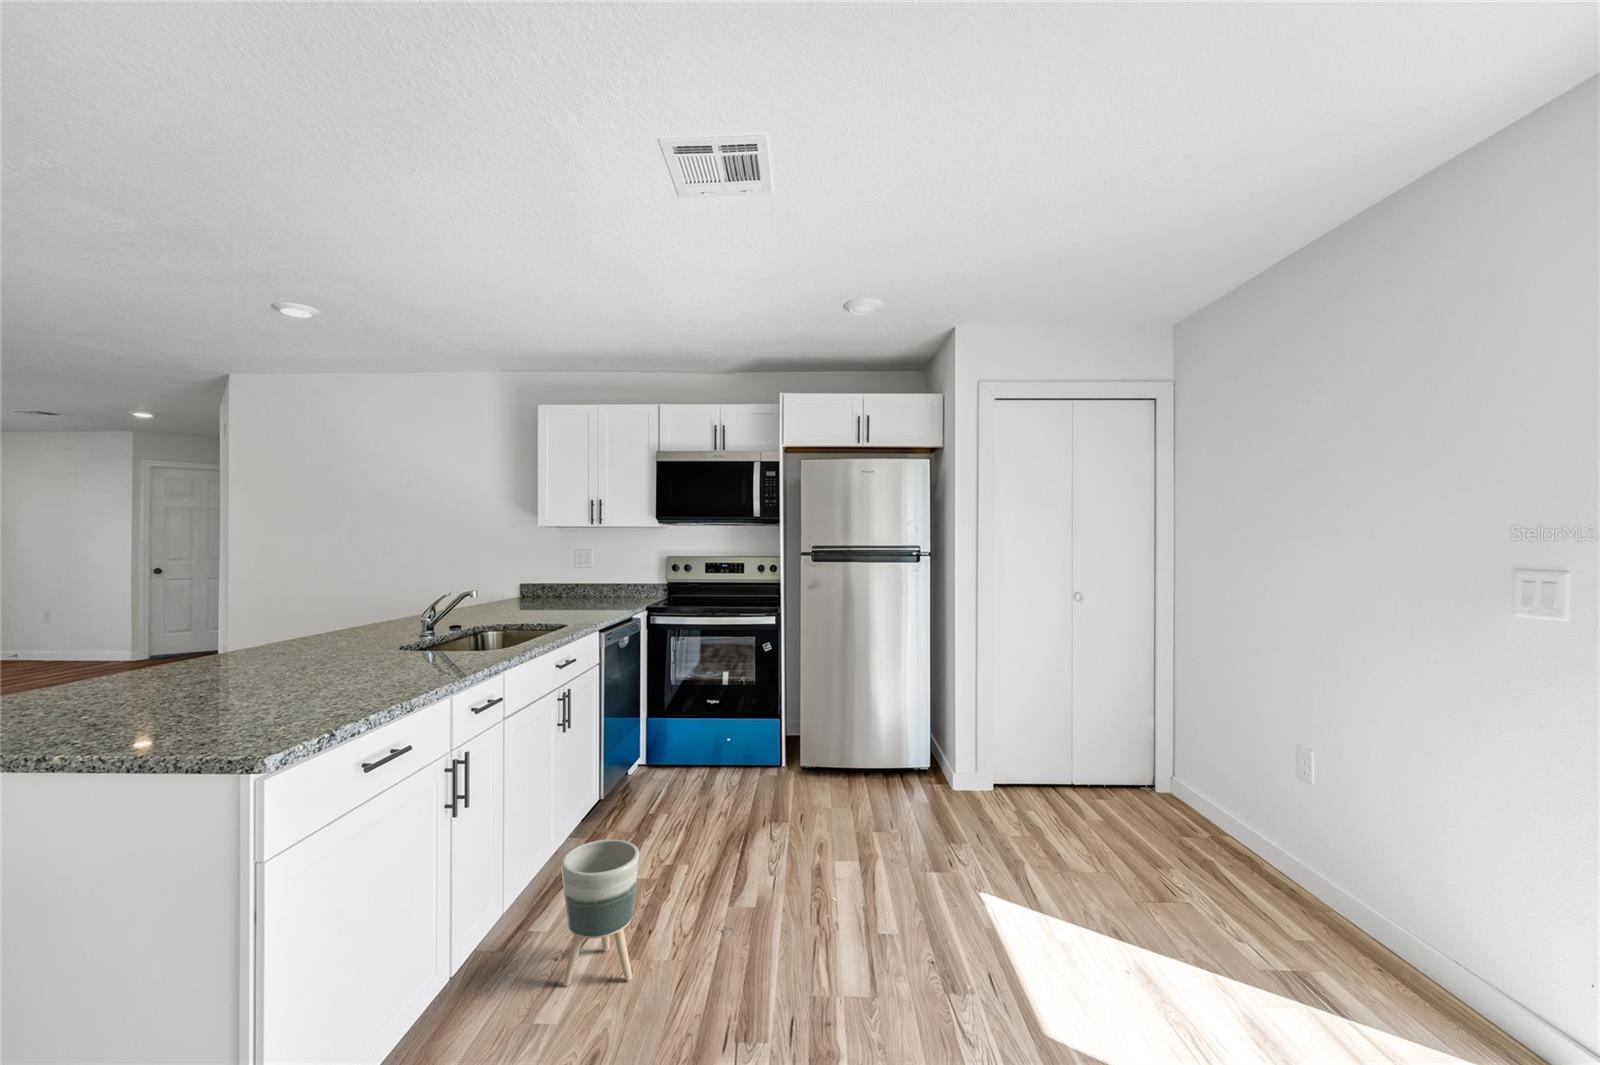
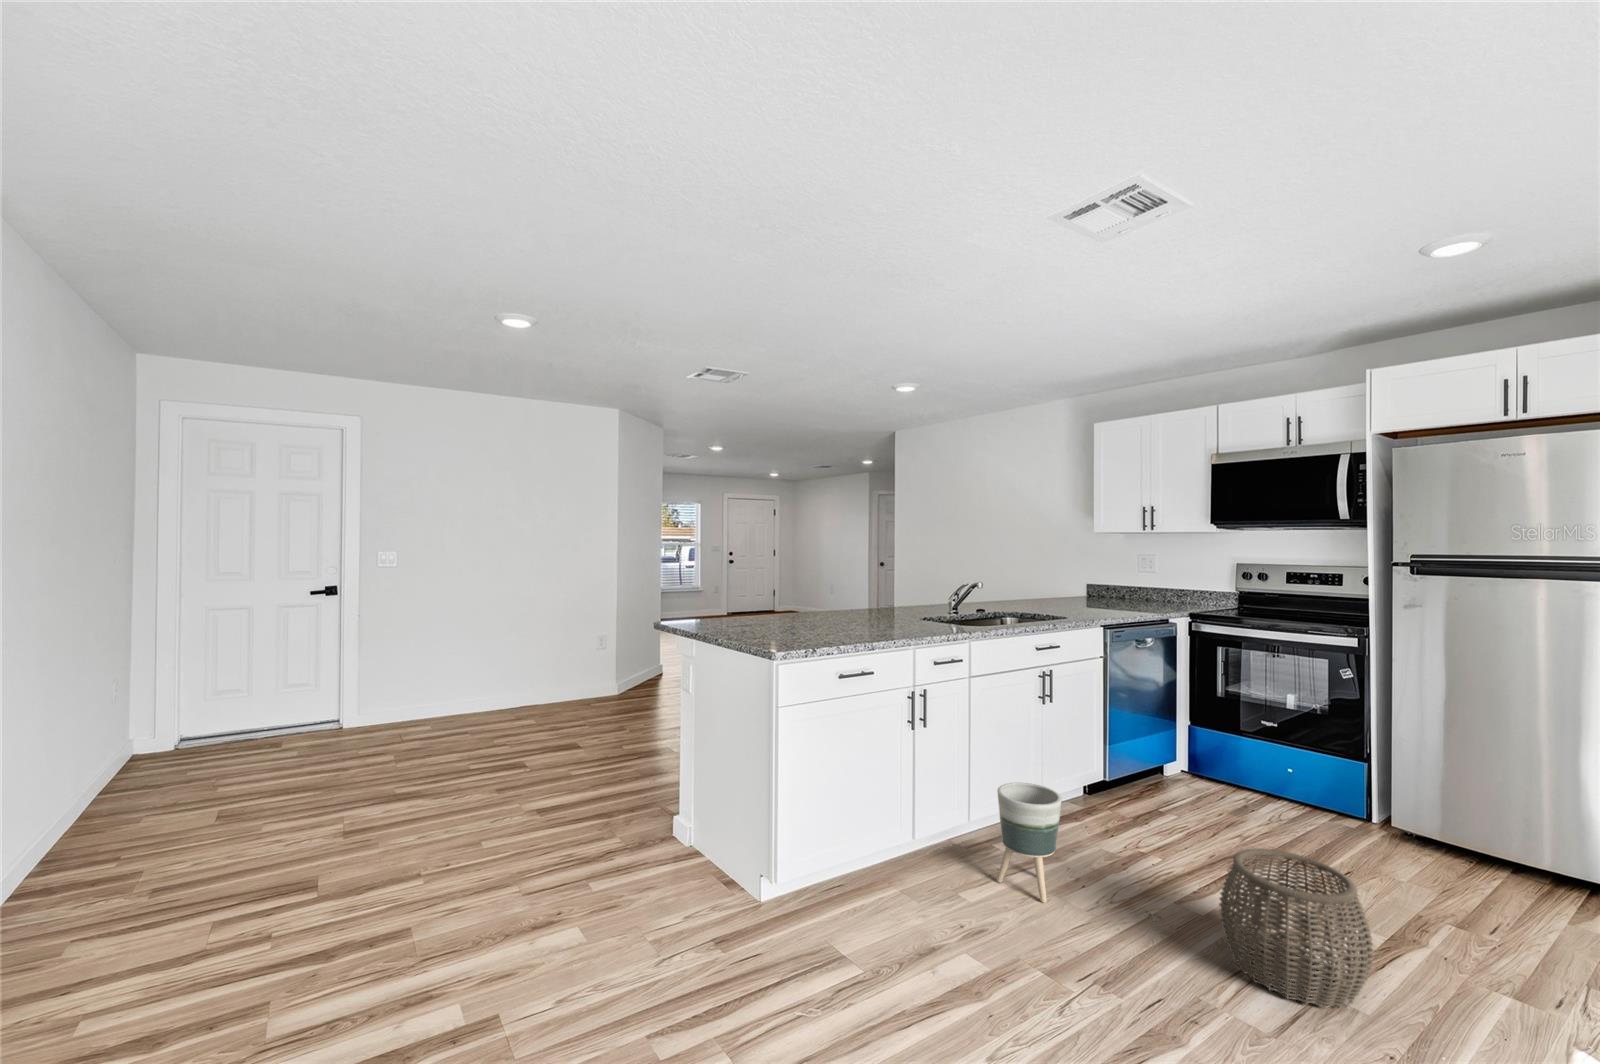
woven basket: none [787,814,896,949] -> present [1219,849,1374,1008]

